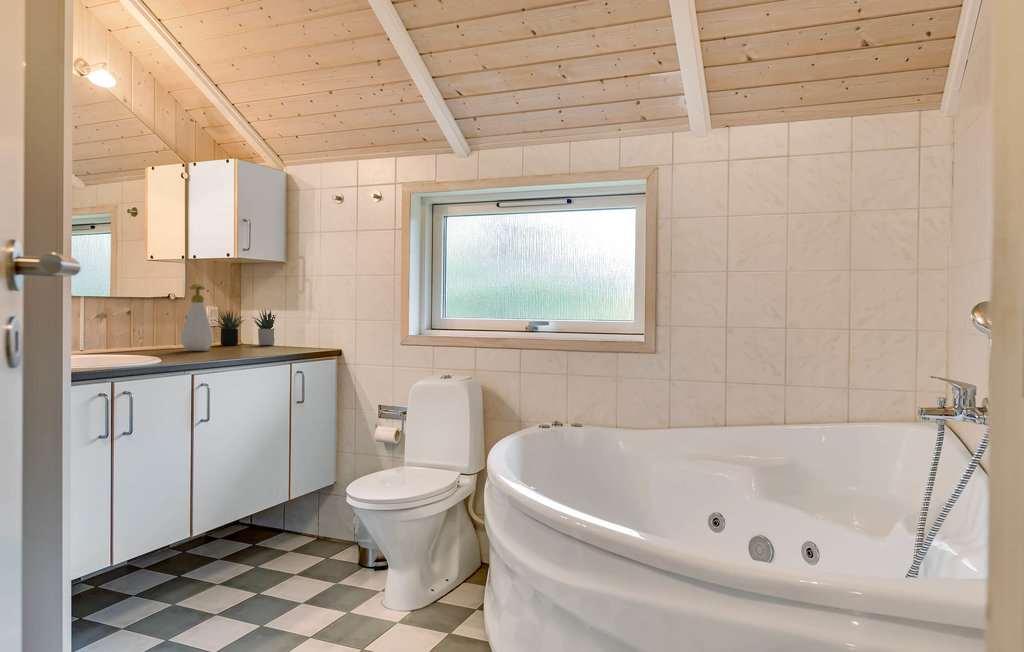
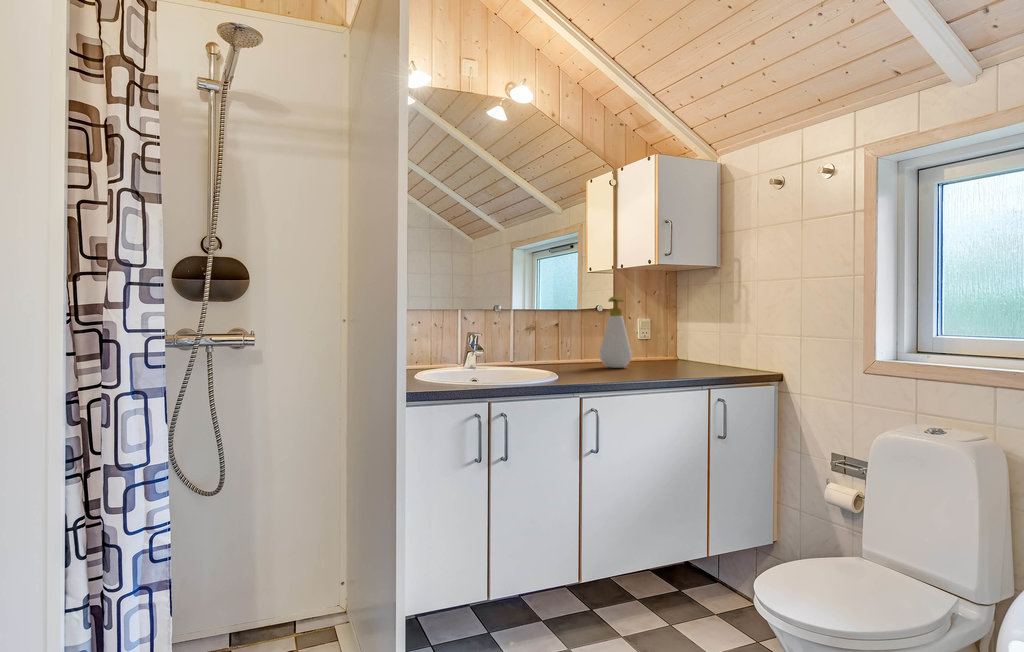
succulent plant: present [216,310,276,345] -> none [644,318,721,363]

